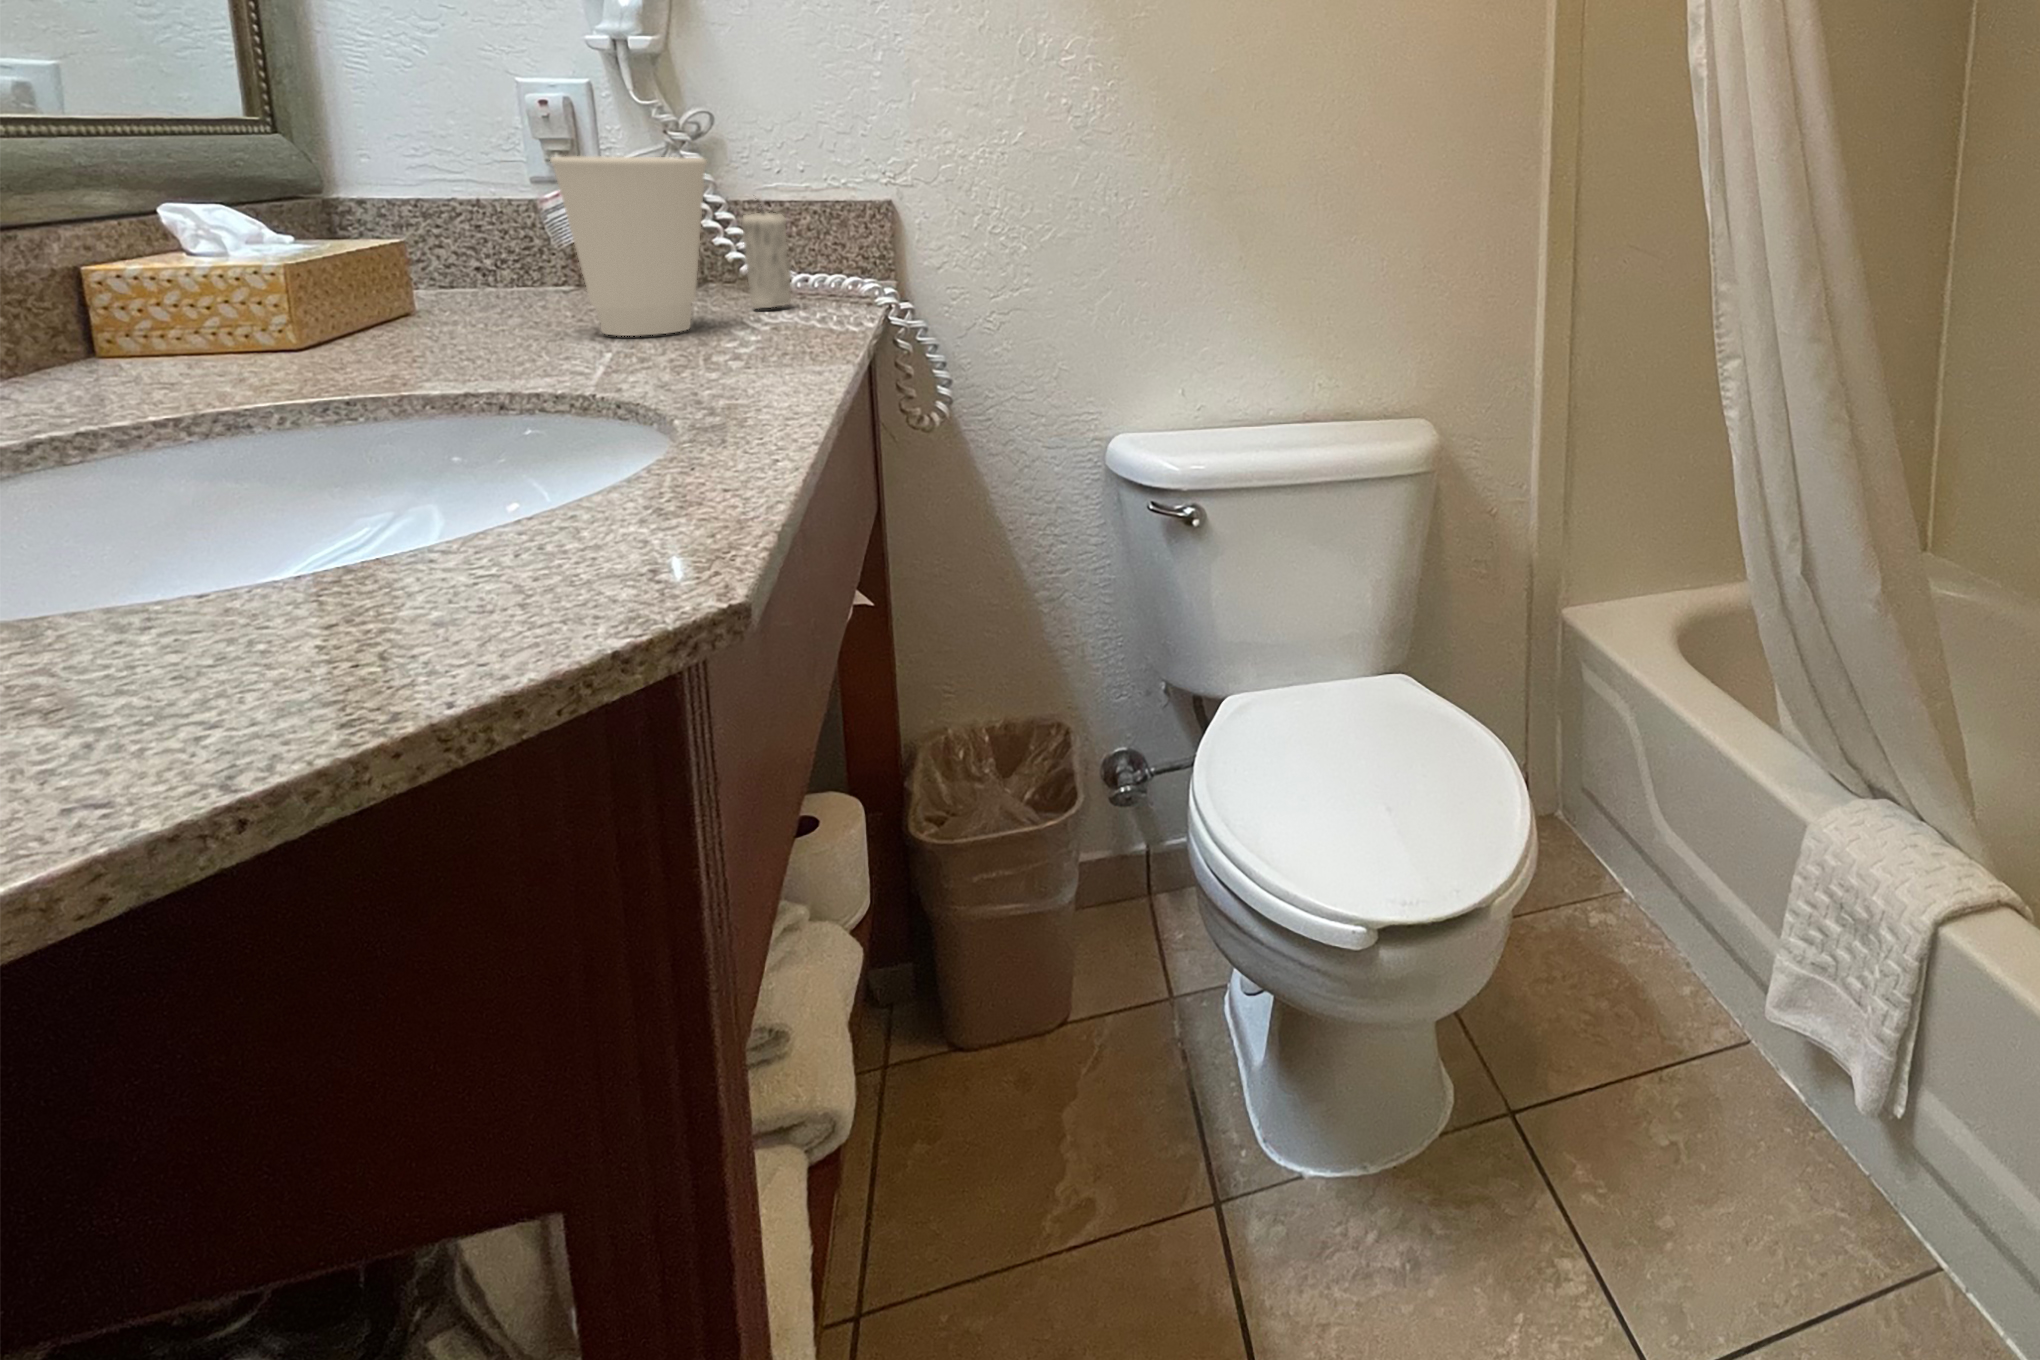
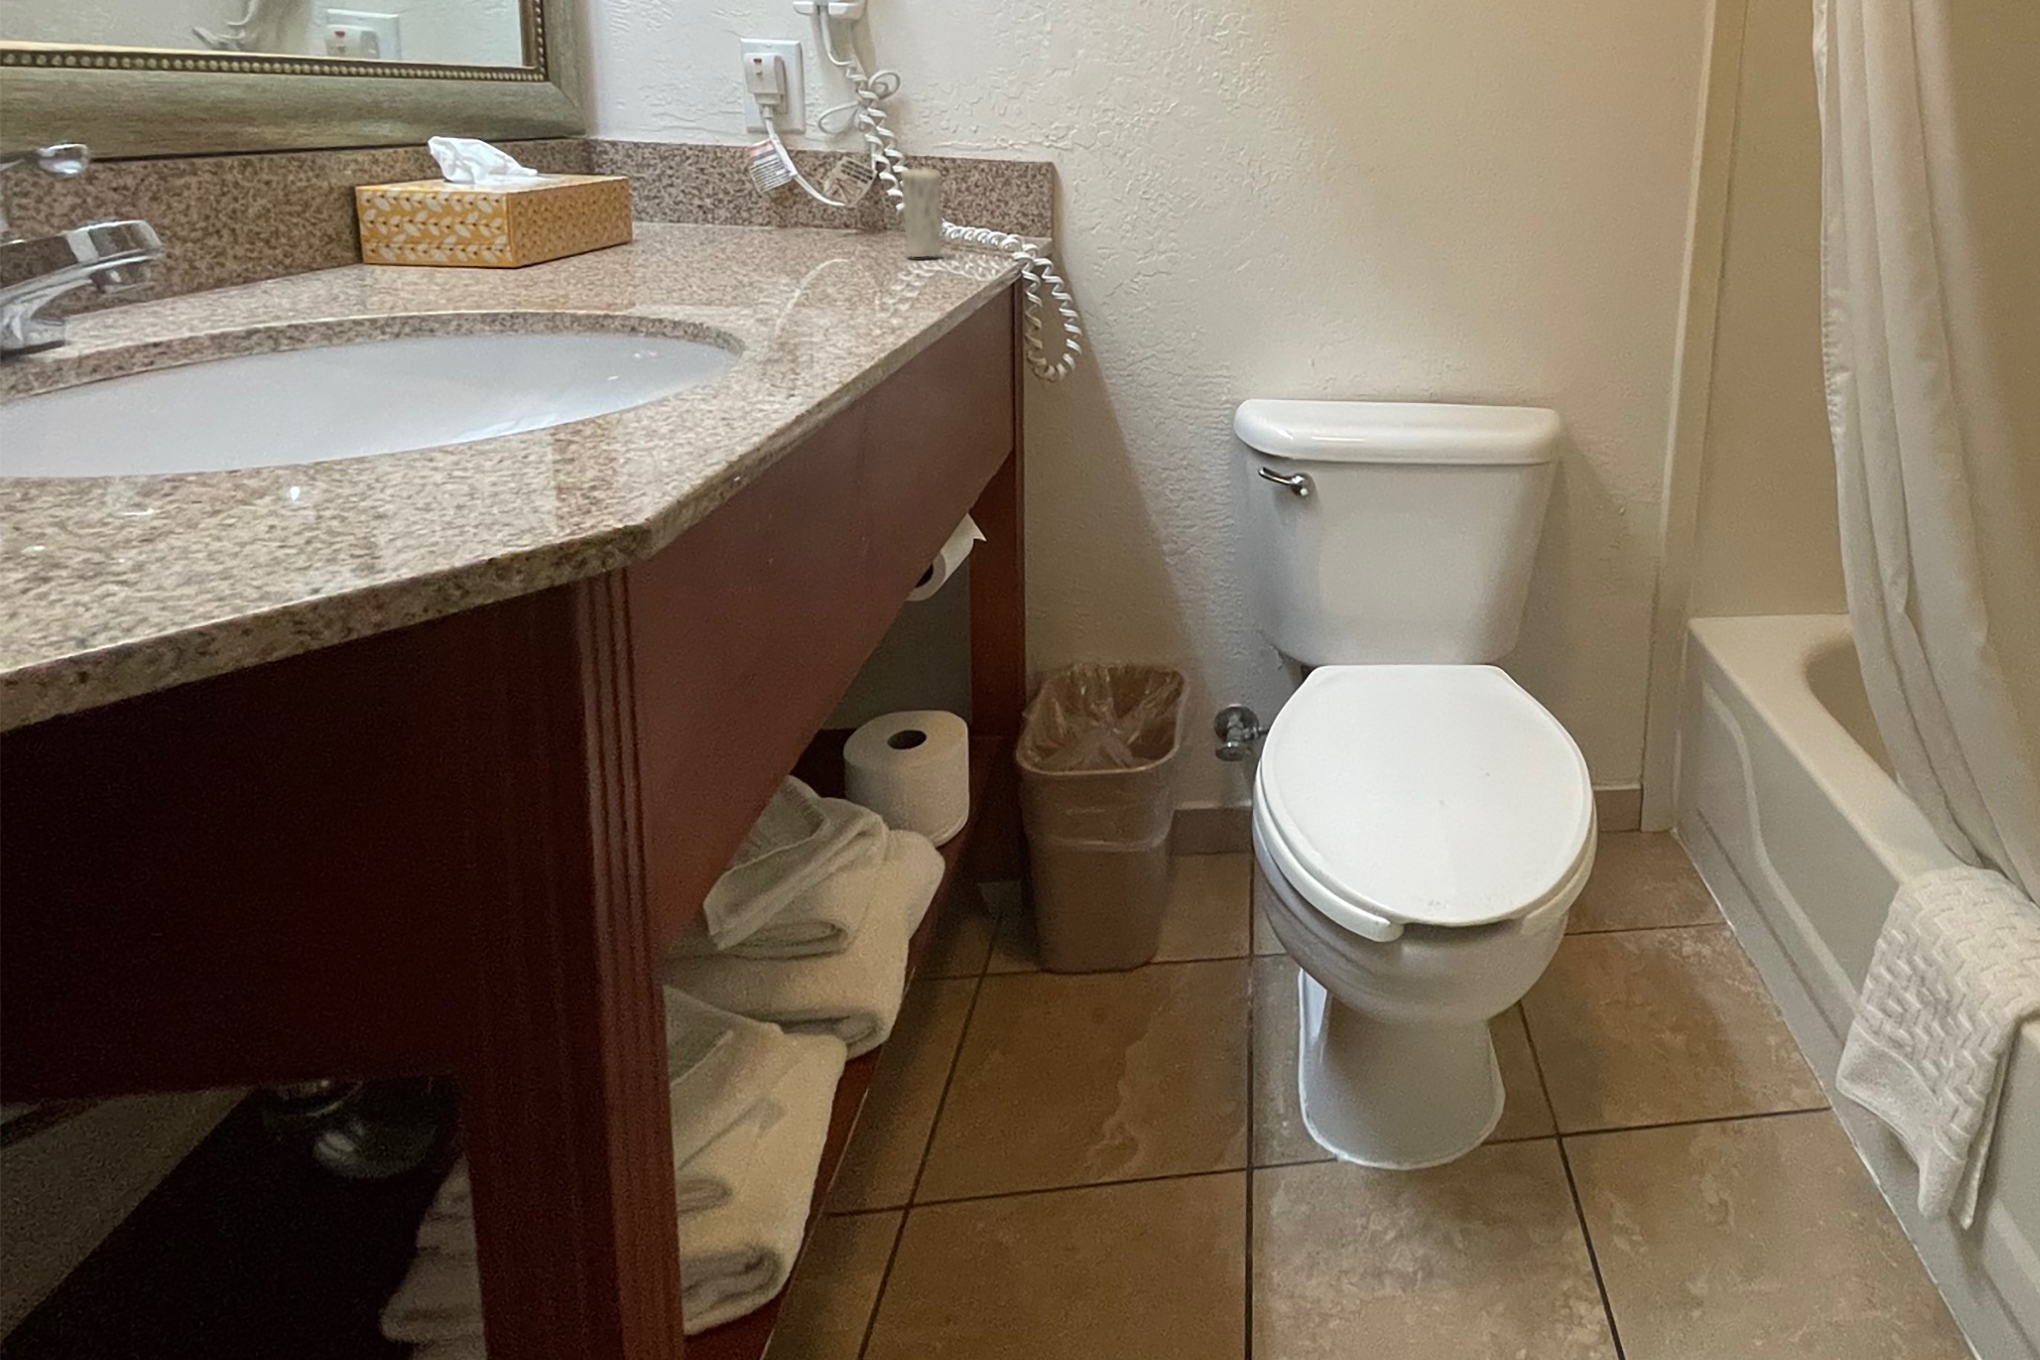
cup: present [551,156,706,336] -> none [725,108,860,275]

